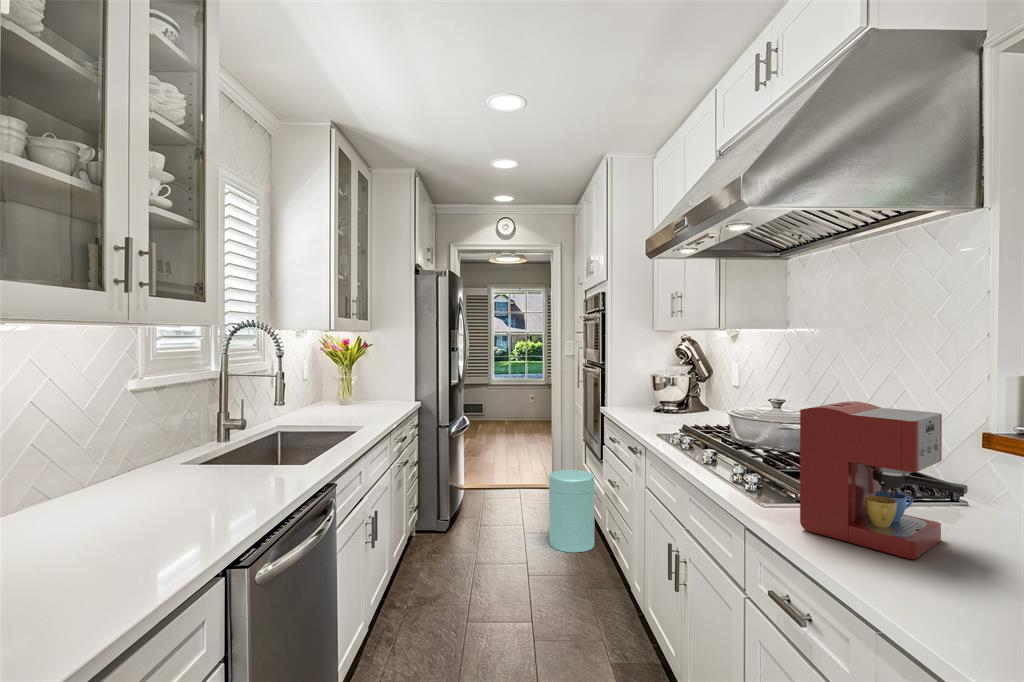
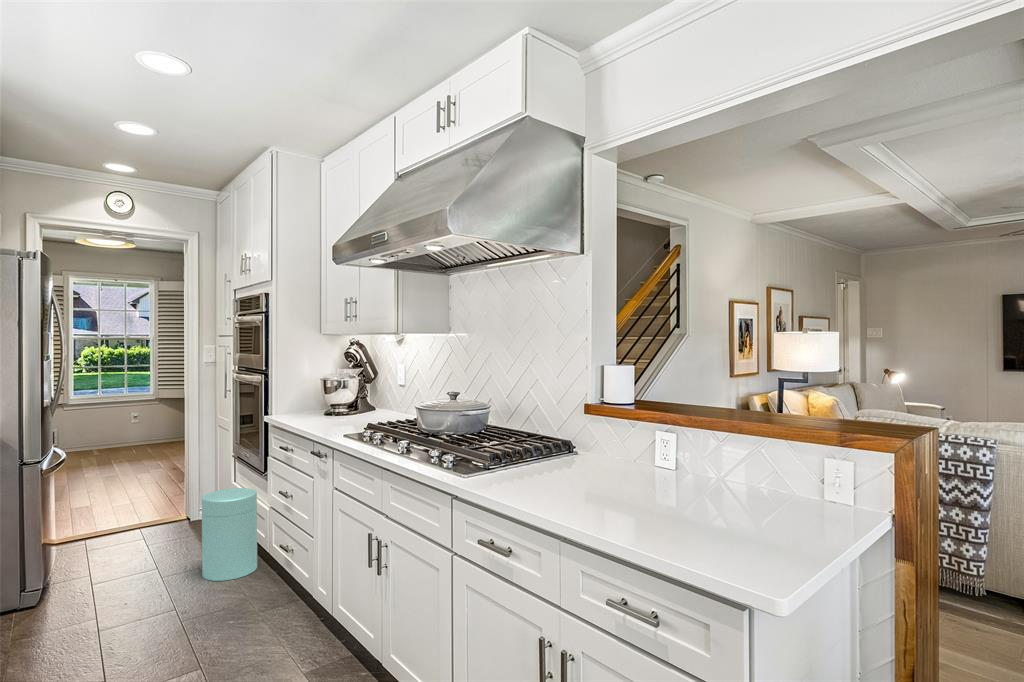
coffee maker: present [800,401,968,559] -> none [496,389,592,491]

